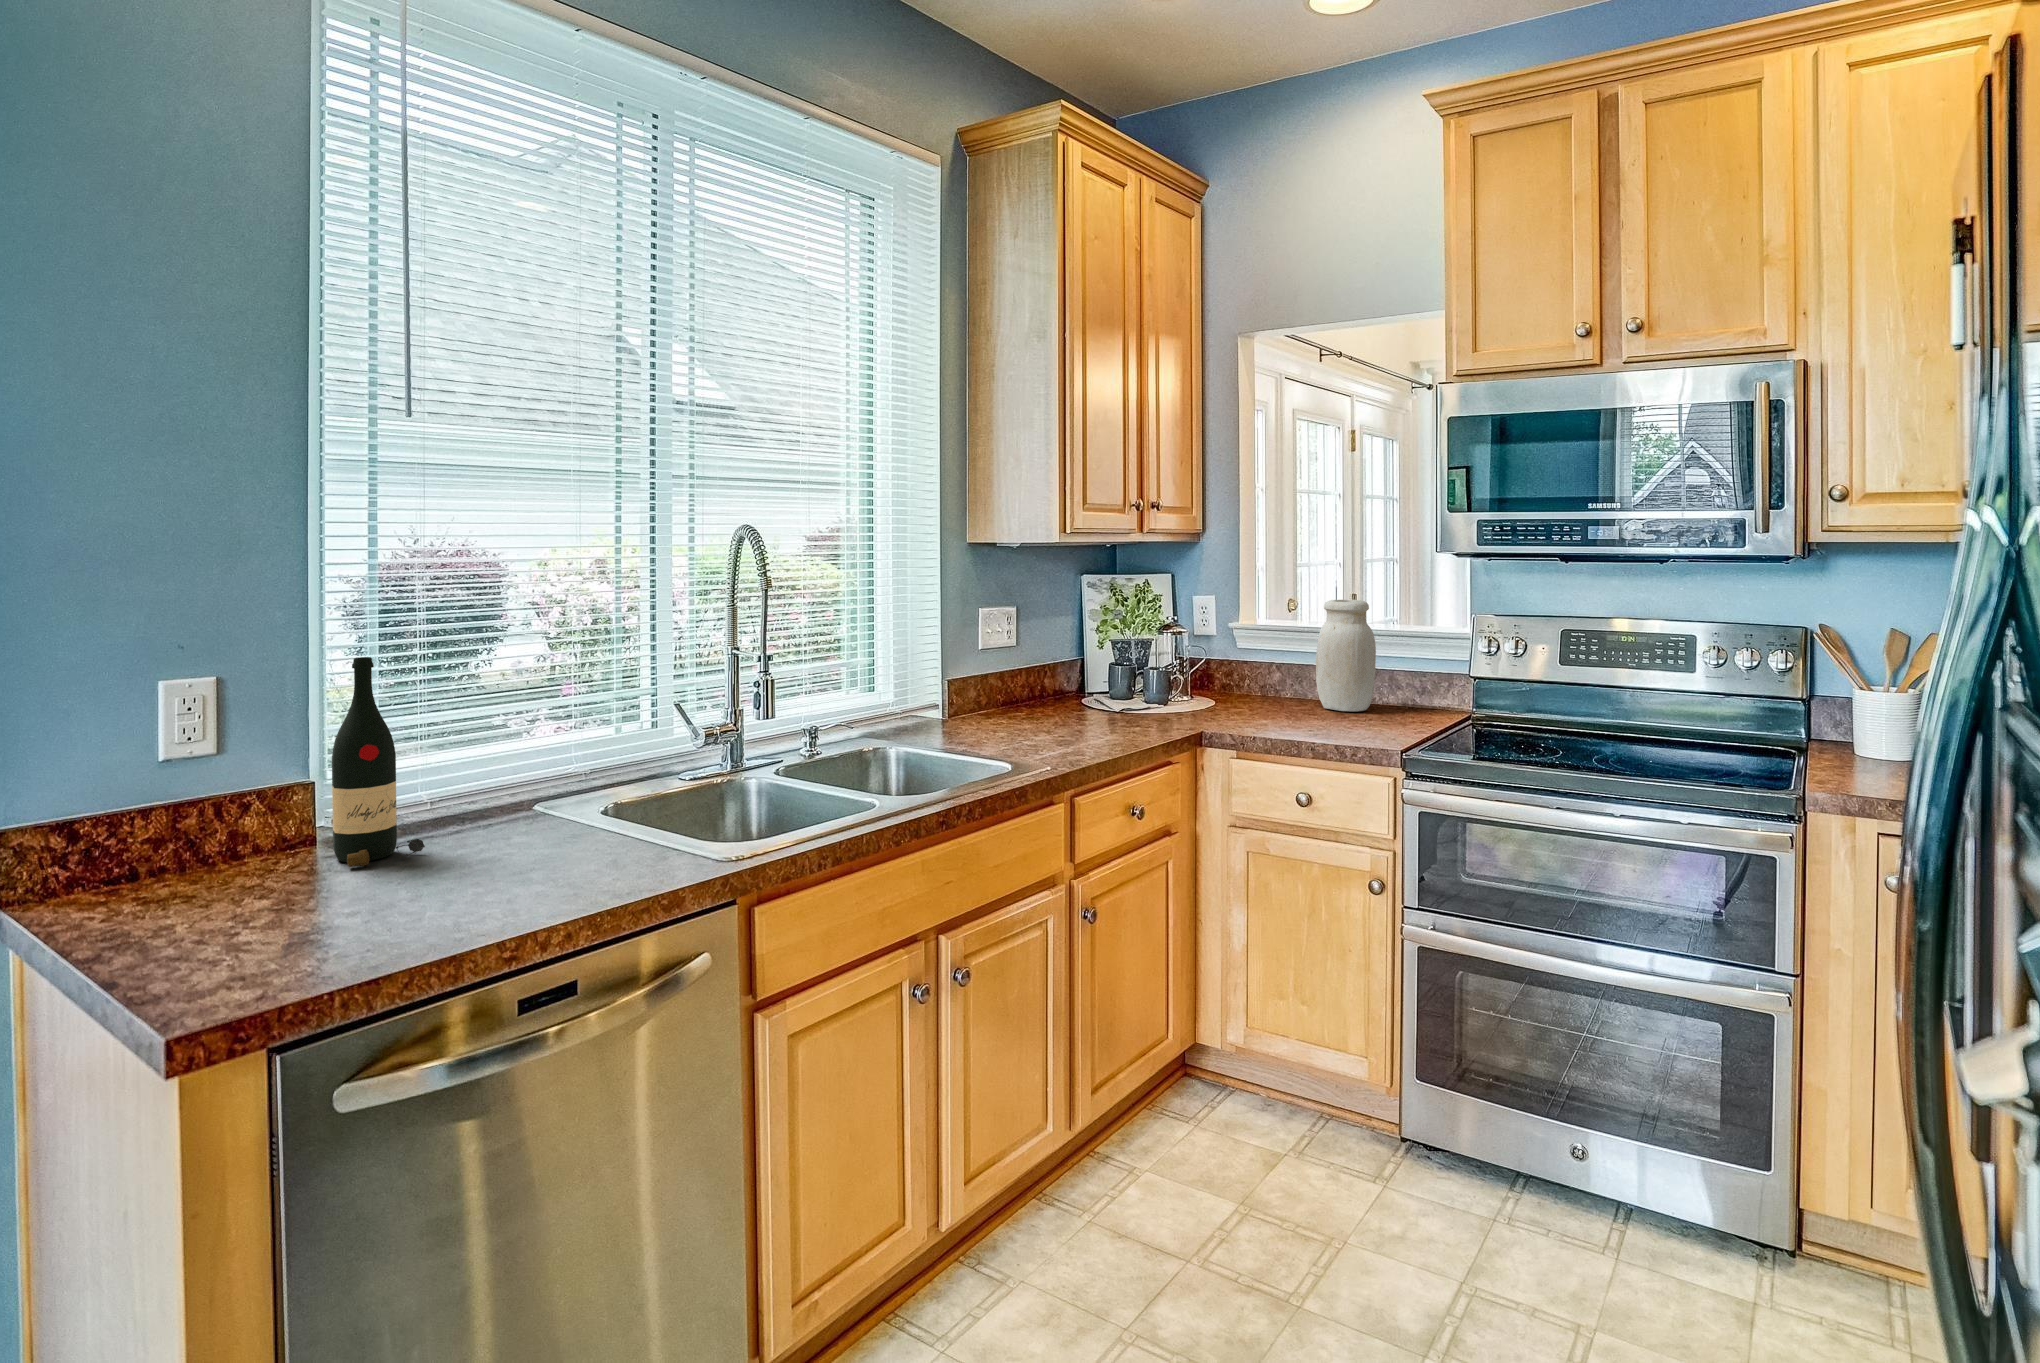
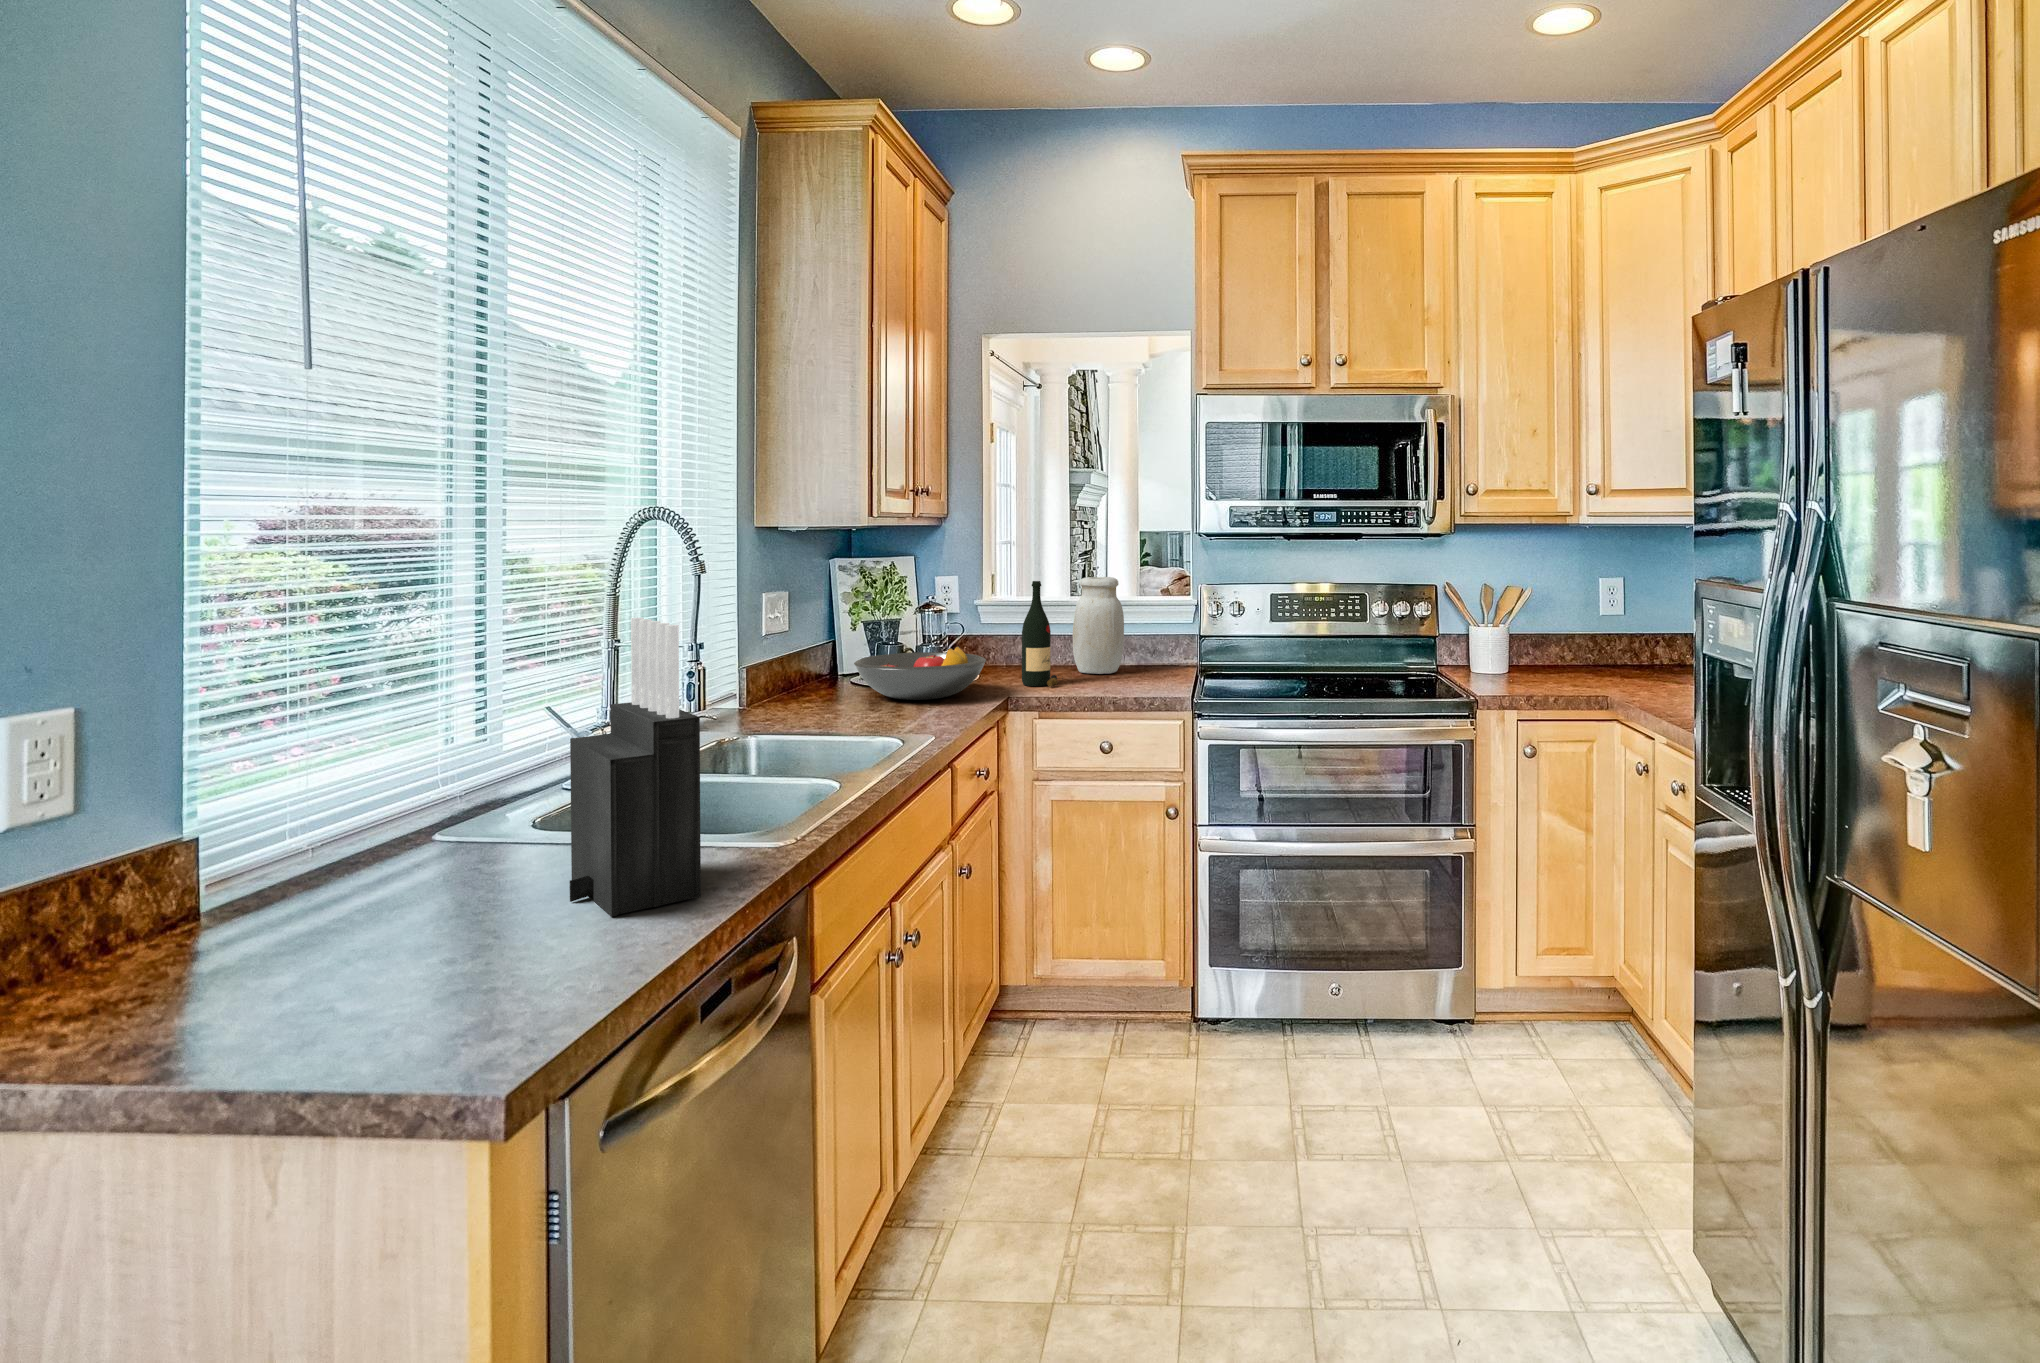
knife block: none [512,628,622,894] -> present [570,618,701,916]
wine bottle: present [332,657,425,867] -> present [1022,581,1063,686]
fruit bowl: none [1051,670,1186,724] -> present [854,646,986,700]

